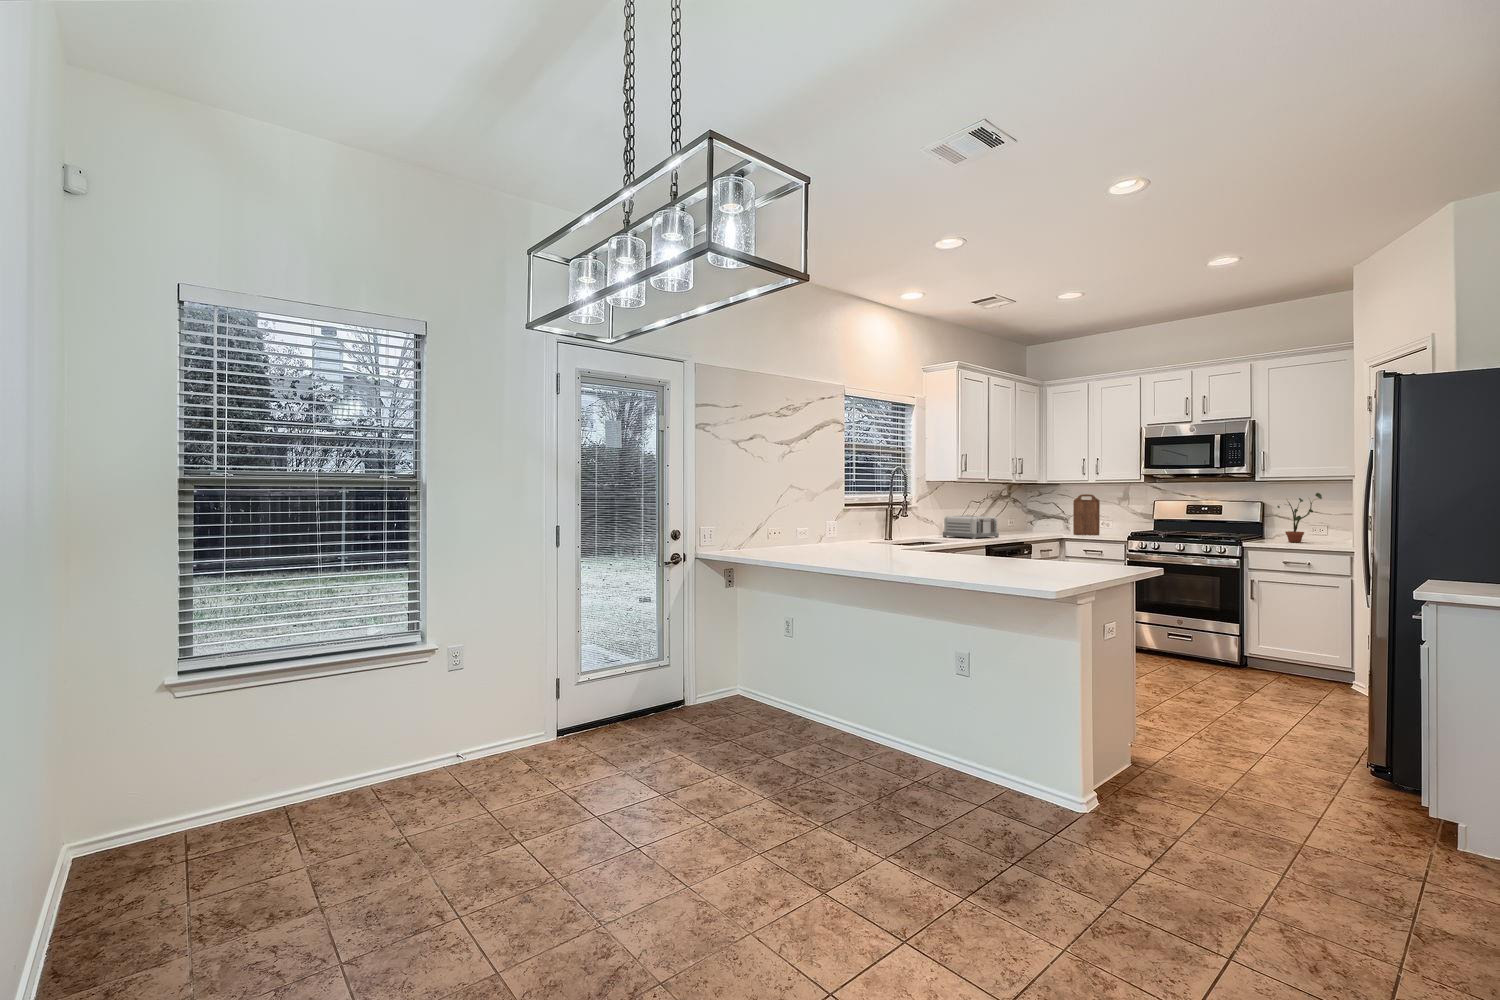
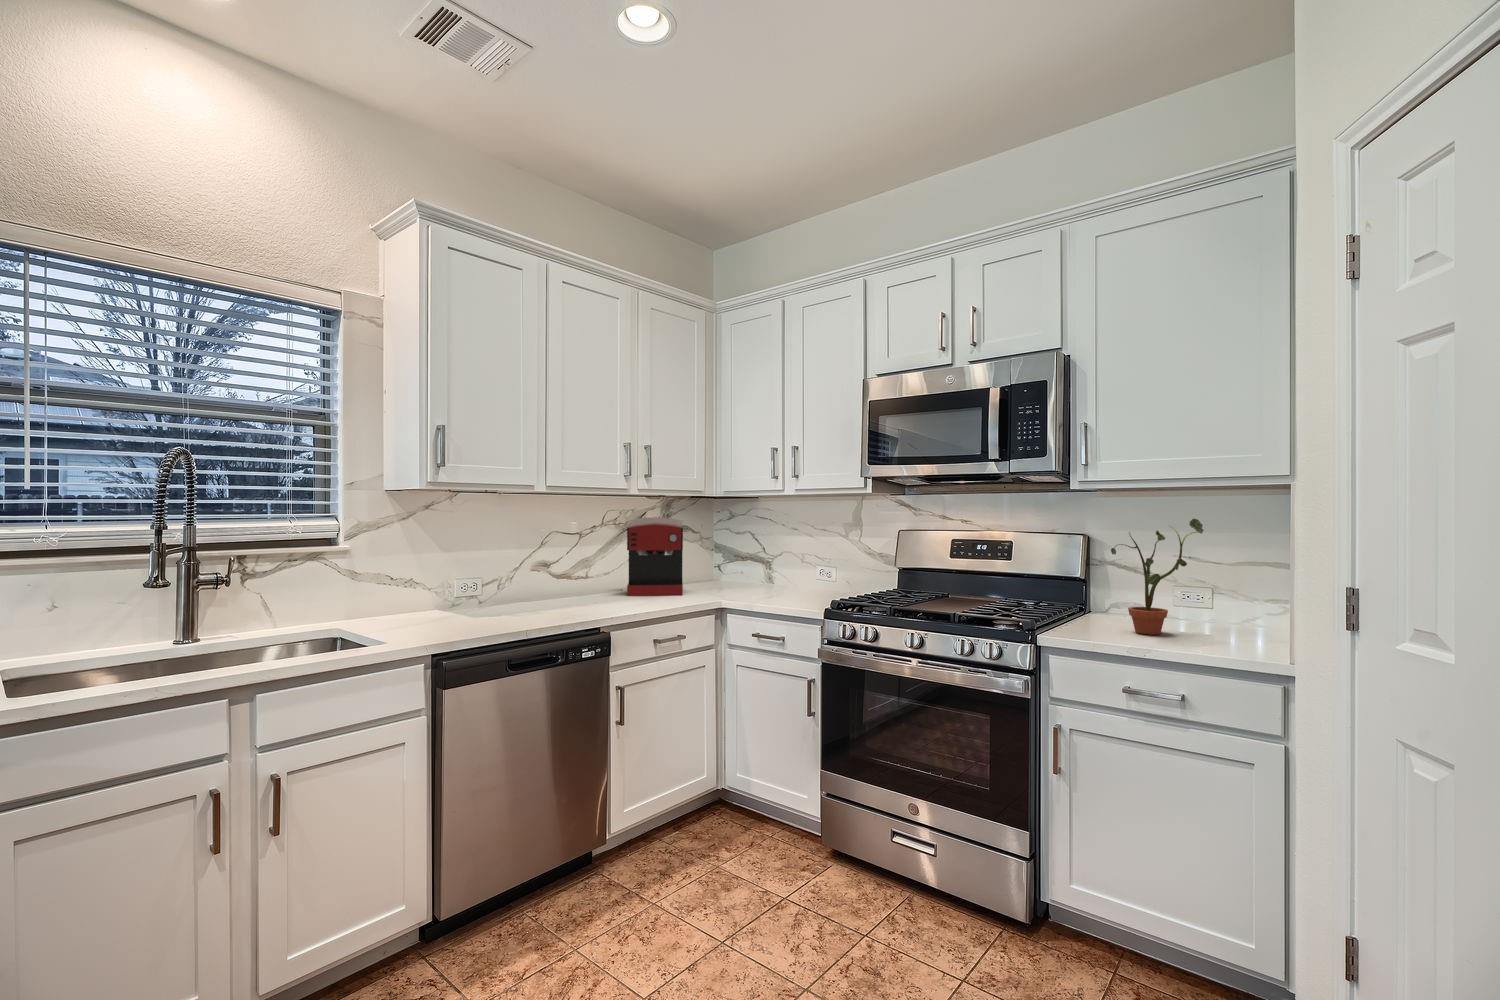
cutting board: present [1073,494,1100,535] -> none [753,518,799,599]
coffee maker: none [995,495,1033,534] -> present [627,517,683,596]
toaster: present [943,515,999,539] -> none [439,563,554,624]

